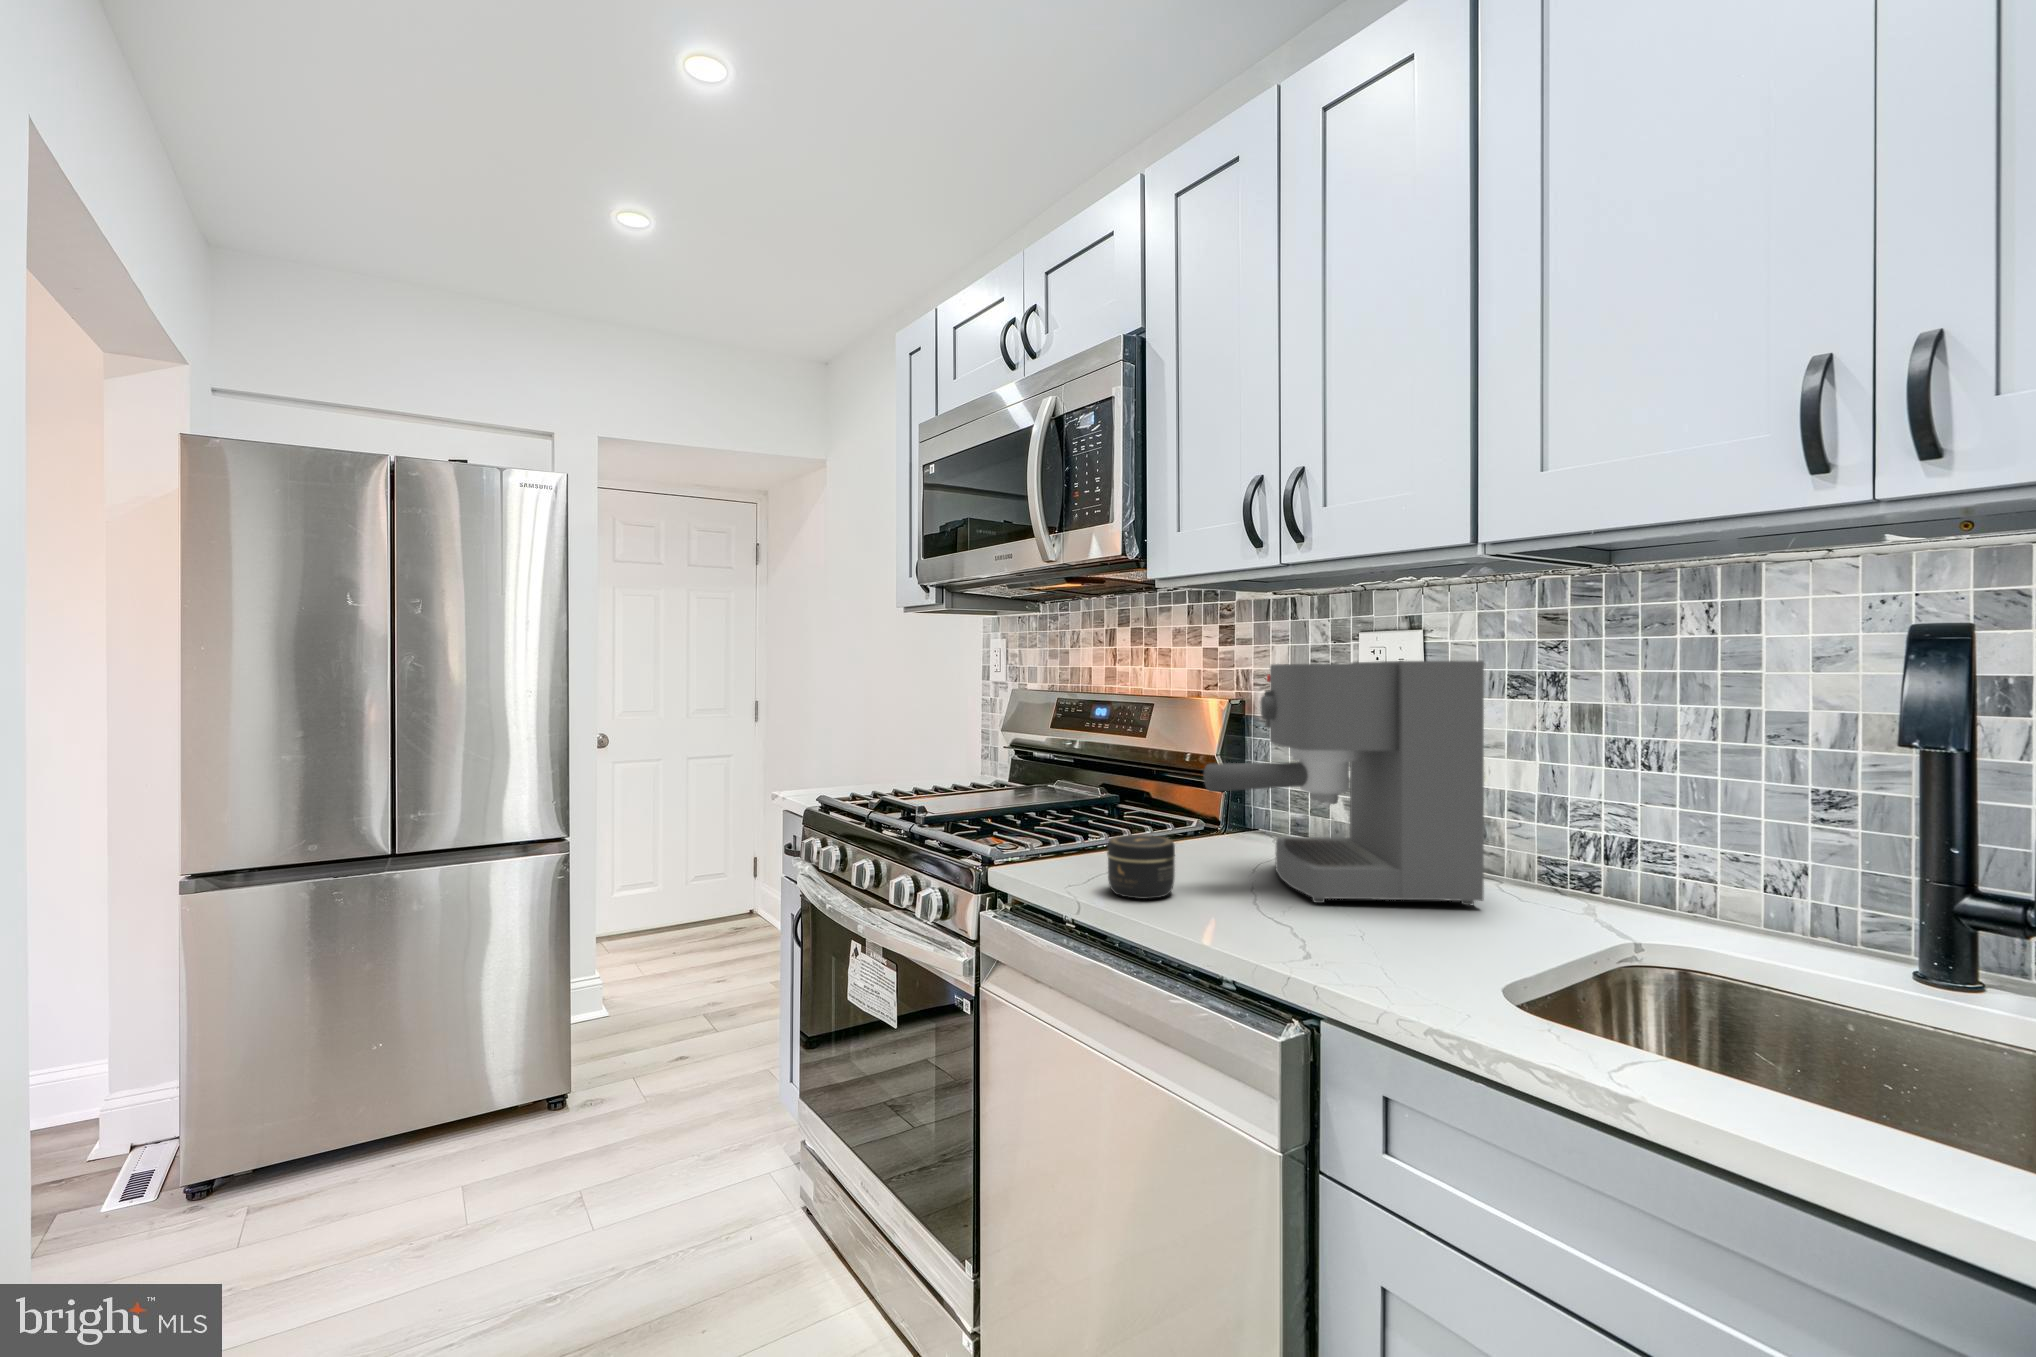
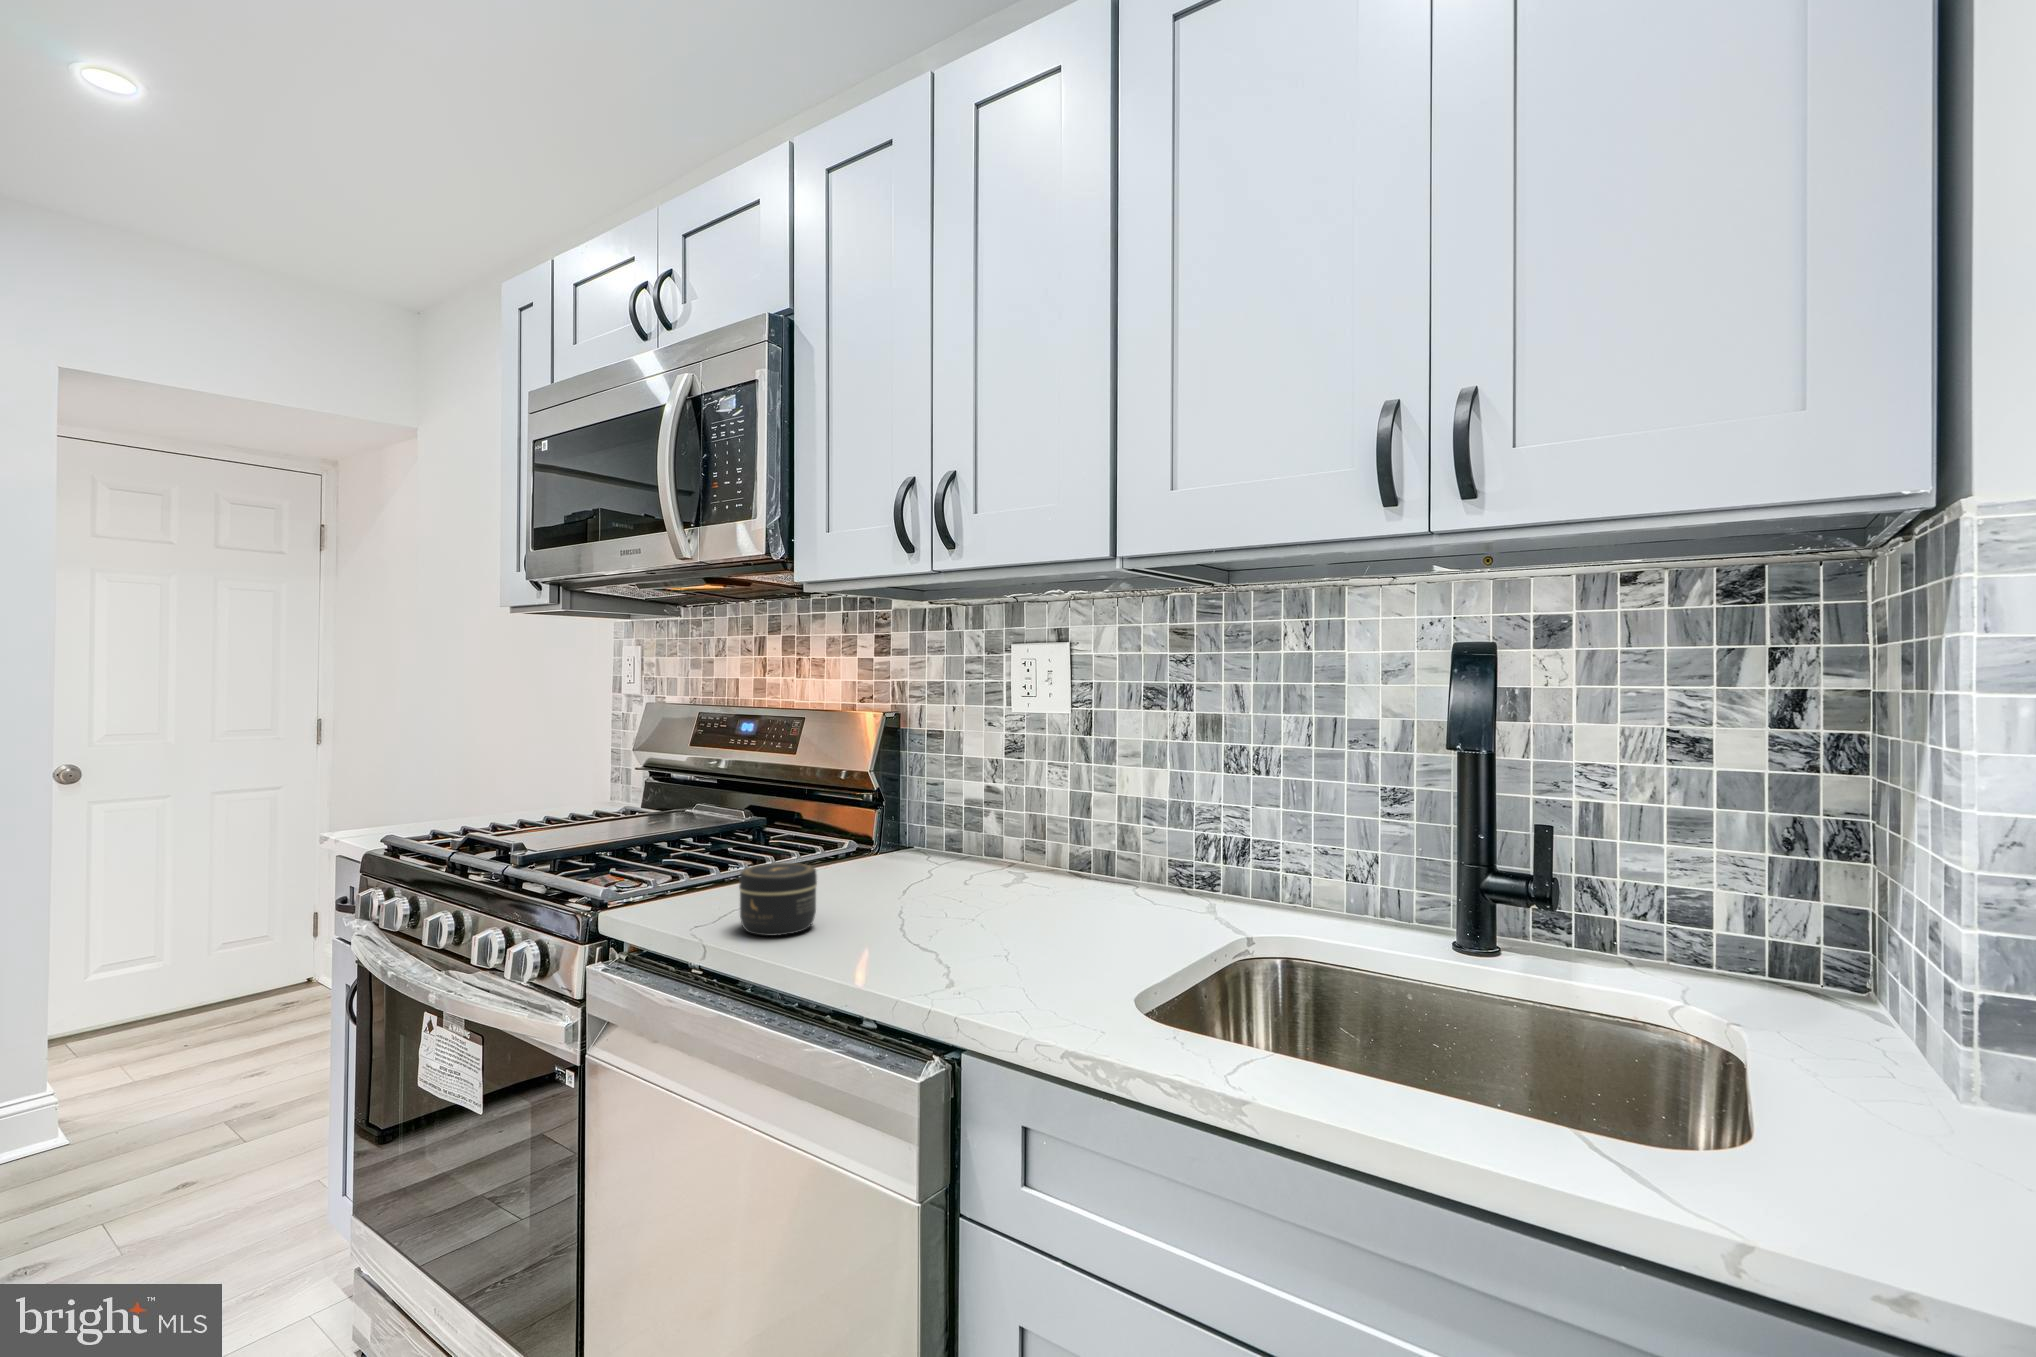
coffee maker: present [1203,661,1484,905] -> none [849,672,1122,923]

